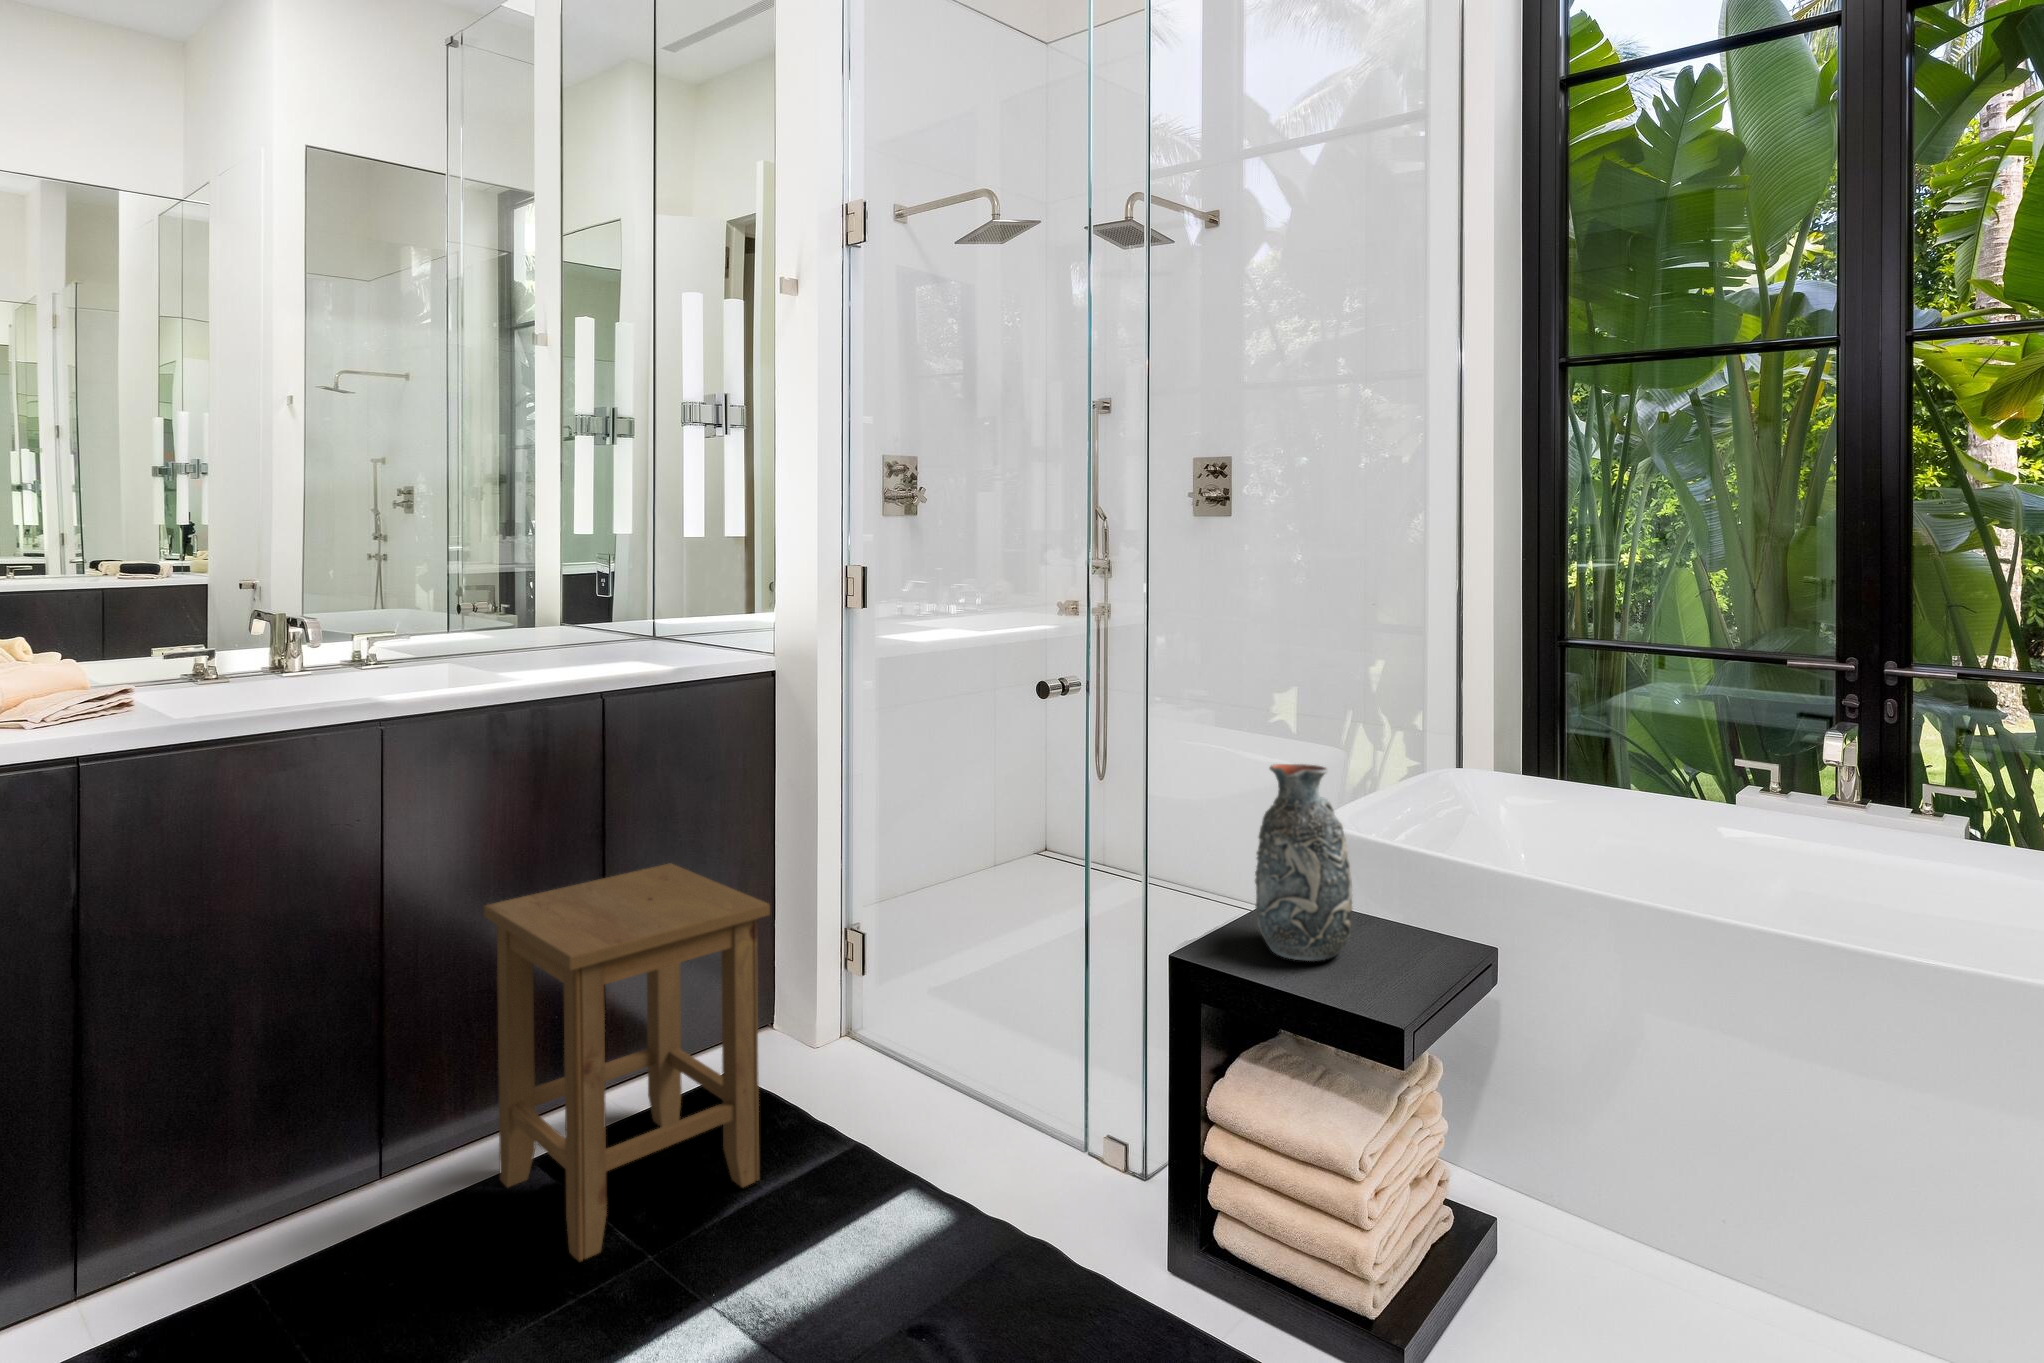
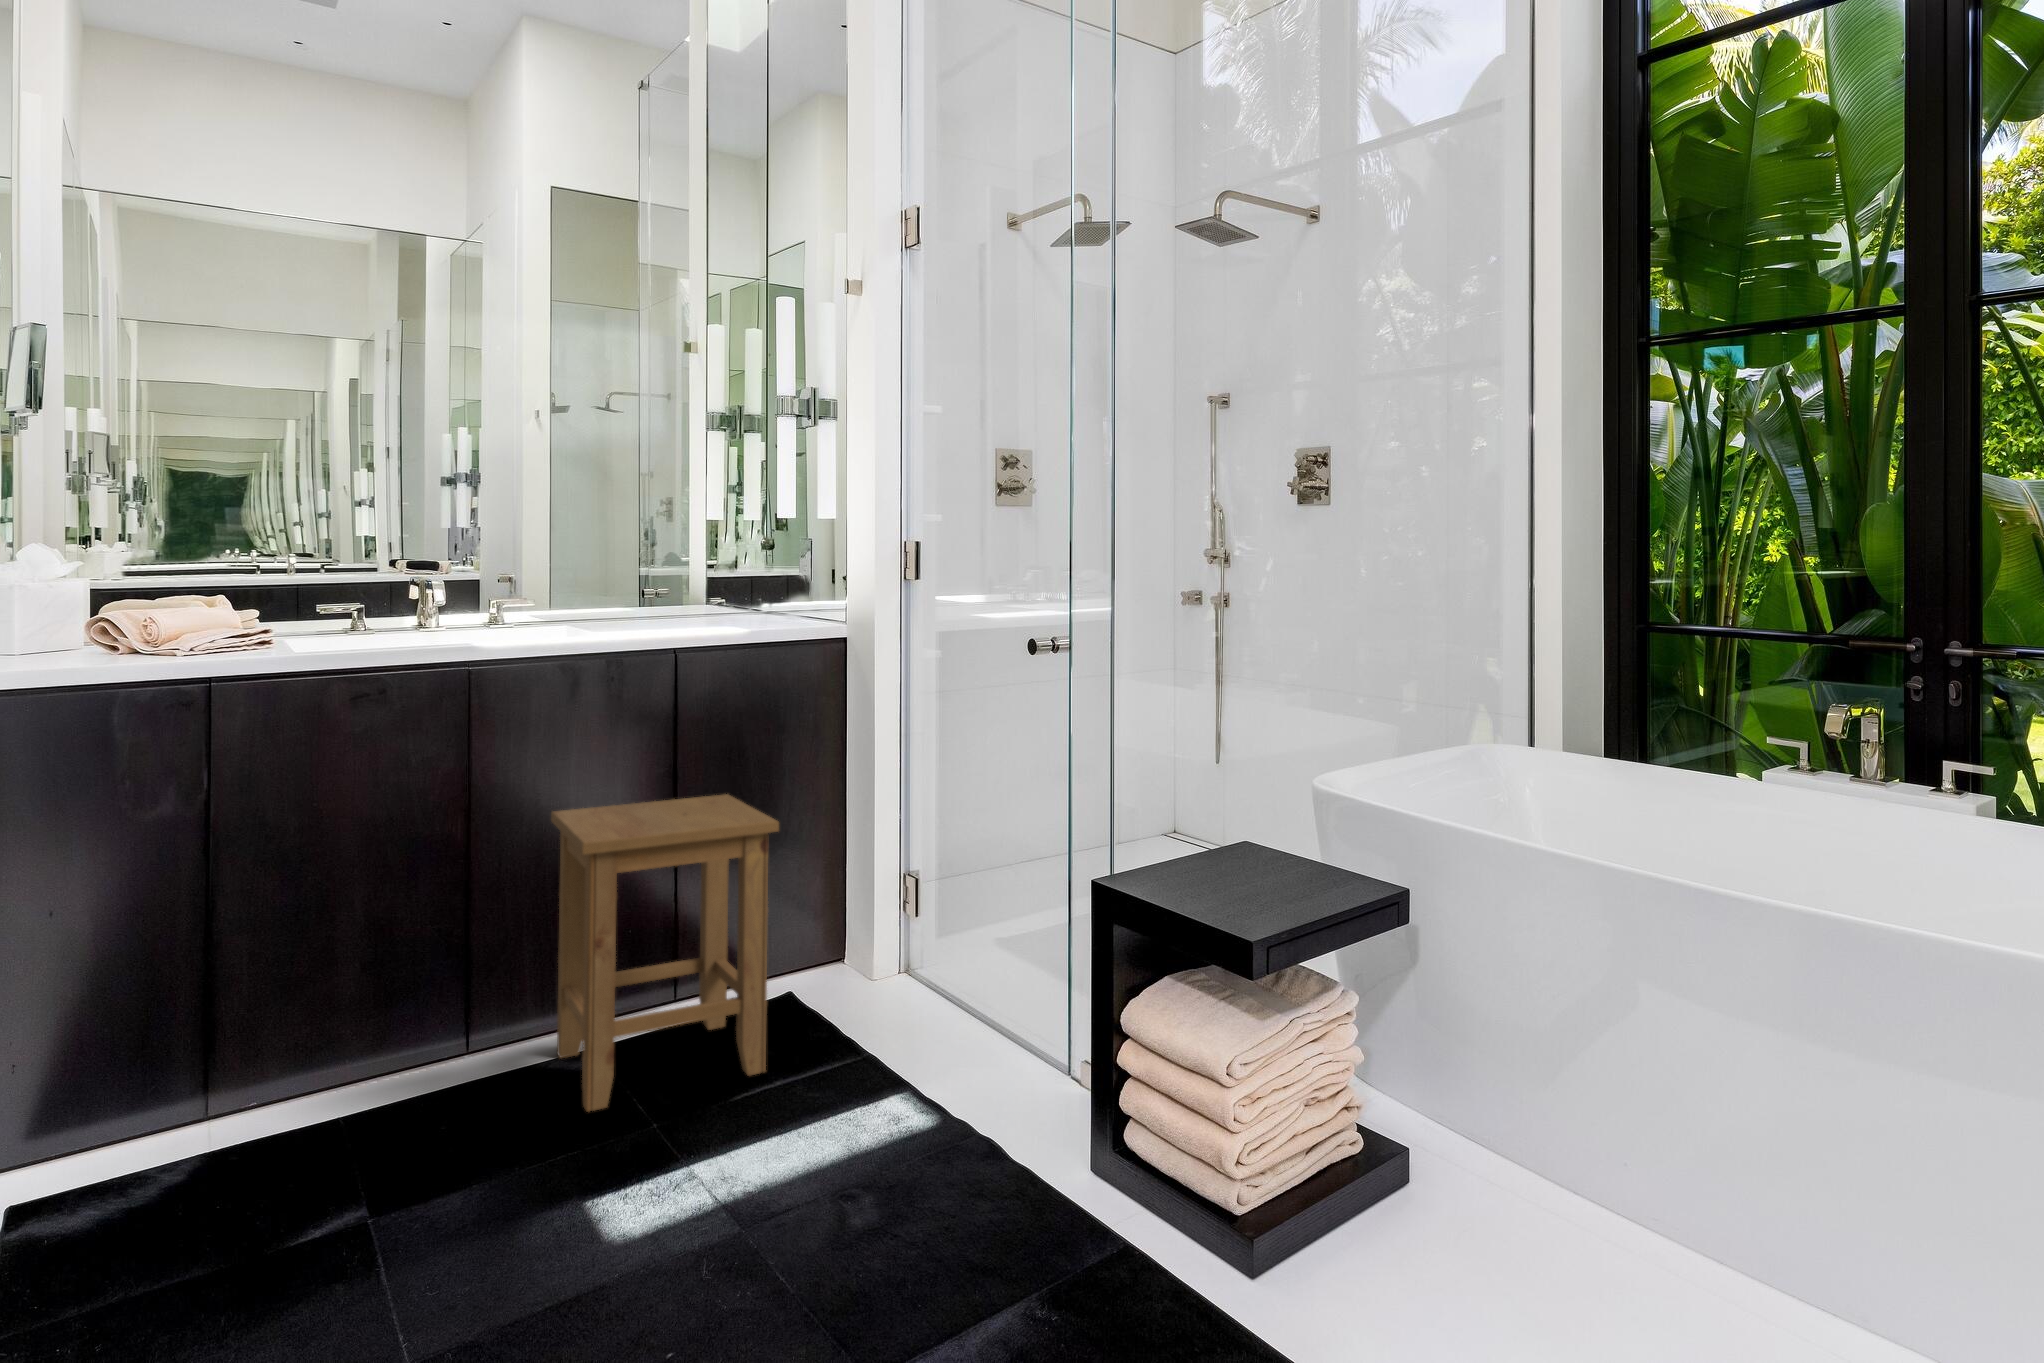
decorative vase: present [1255,764,1352,961] -> none [1184,703,1278,886]

